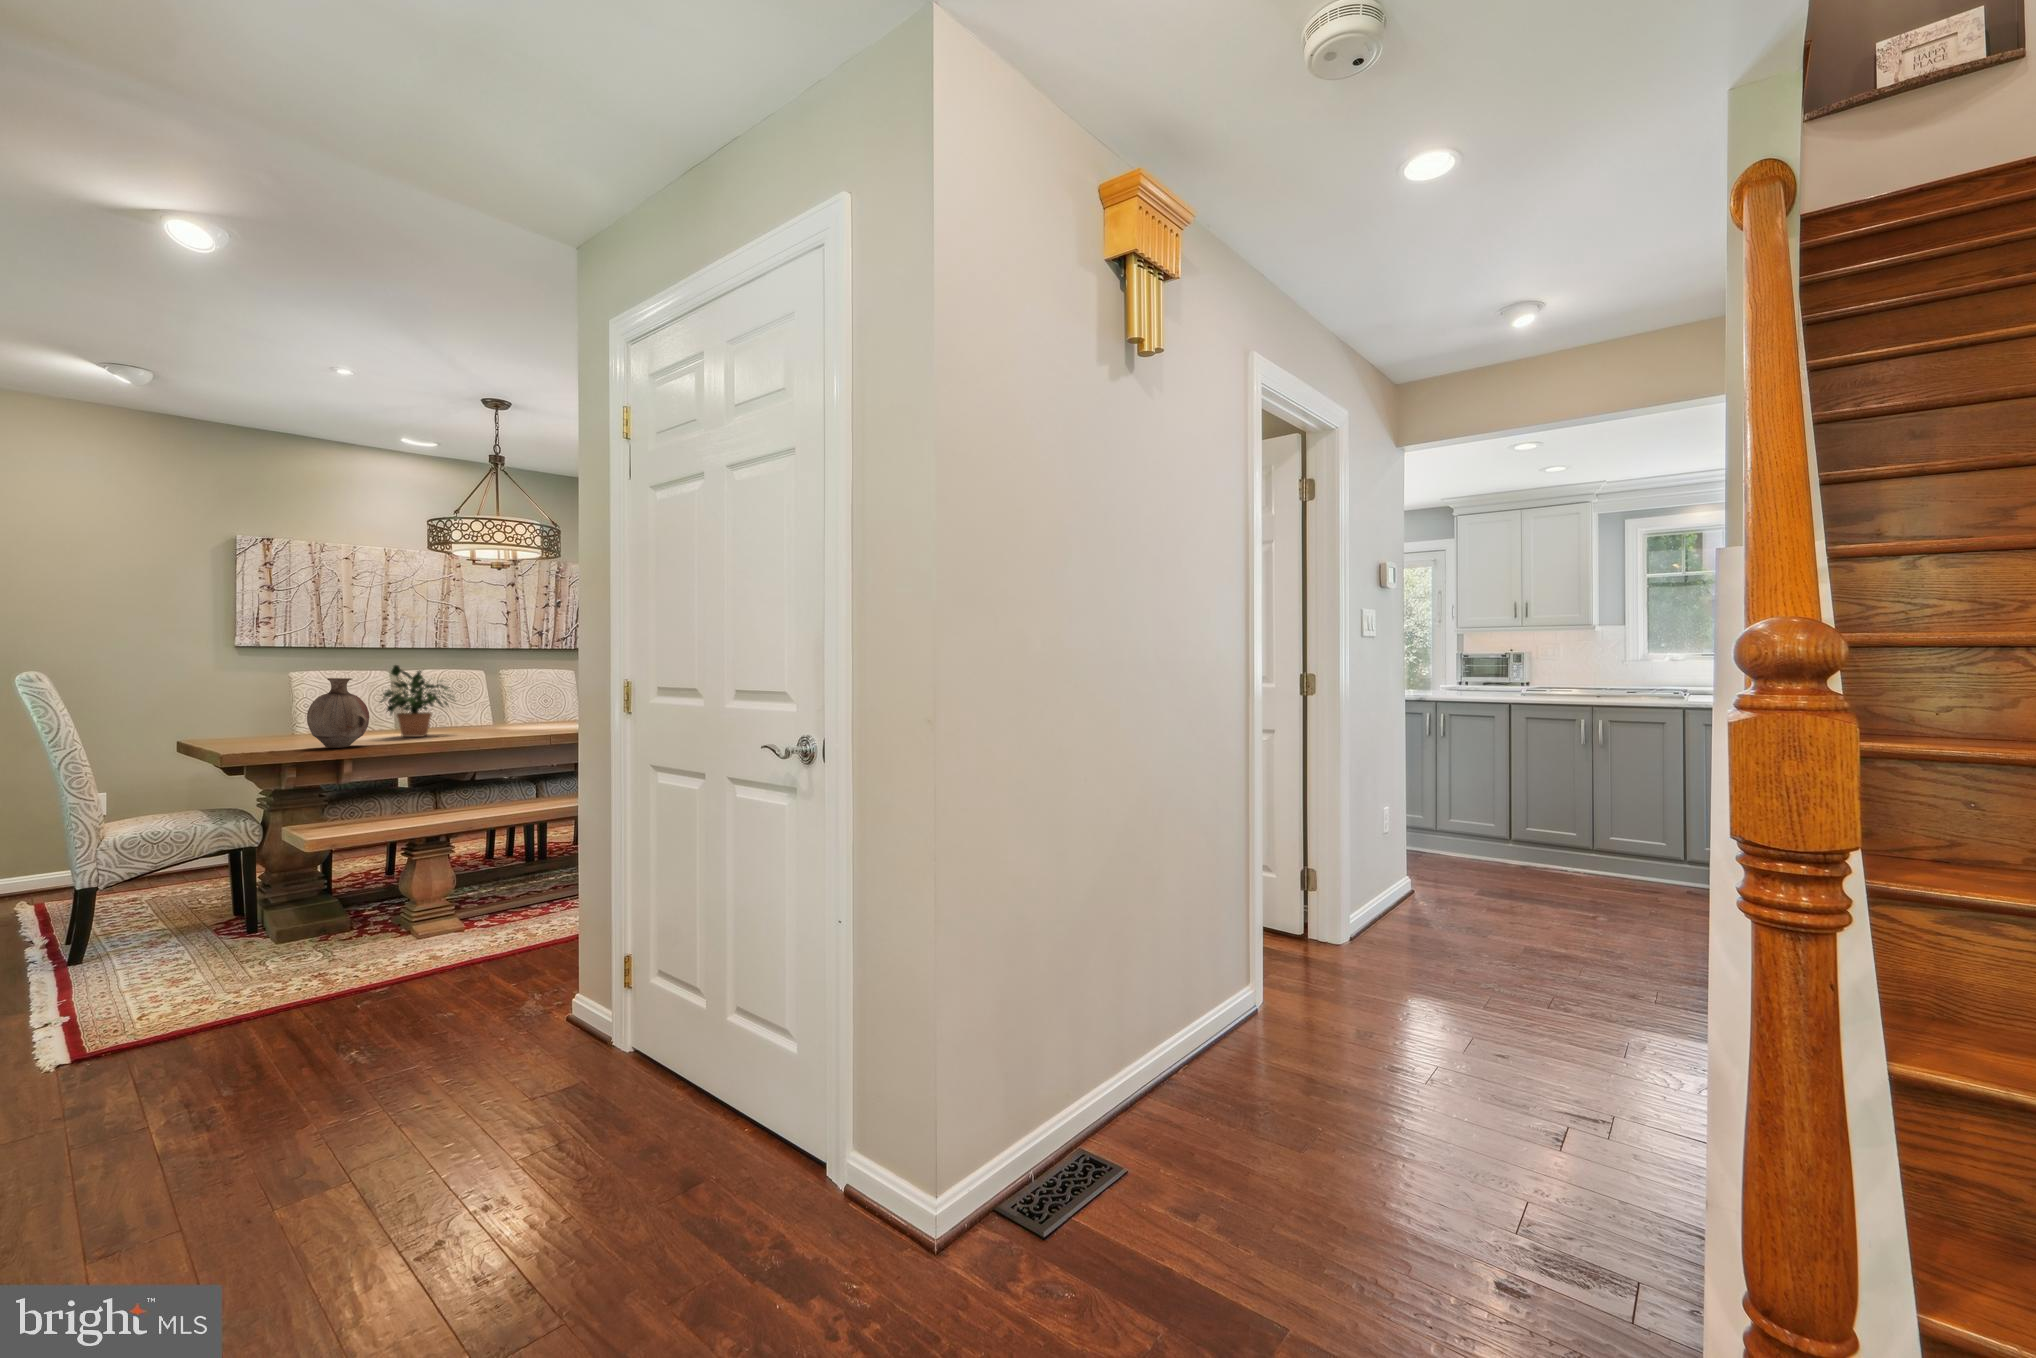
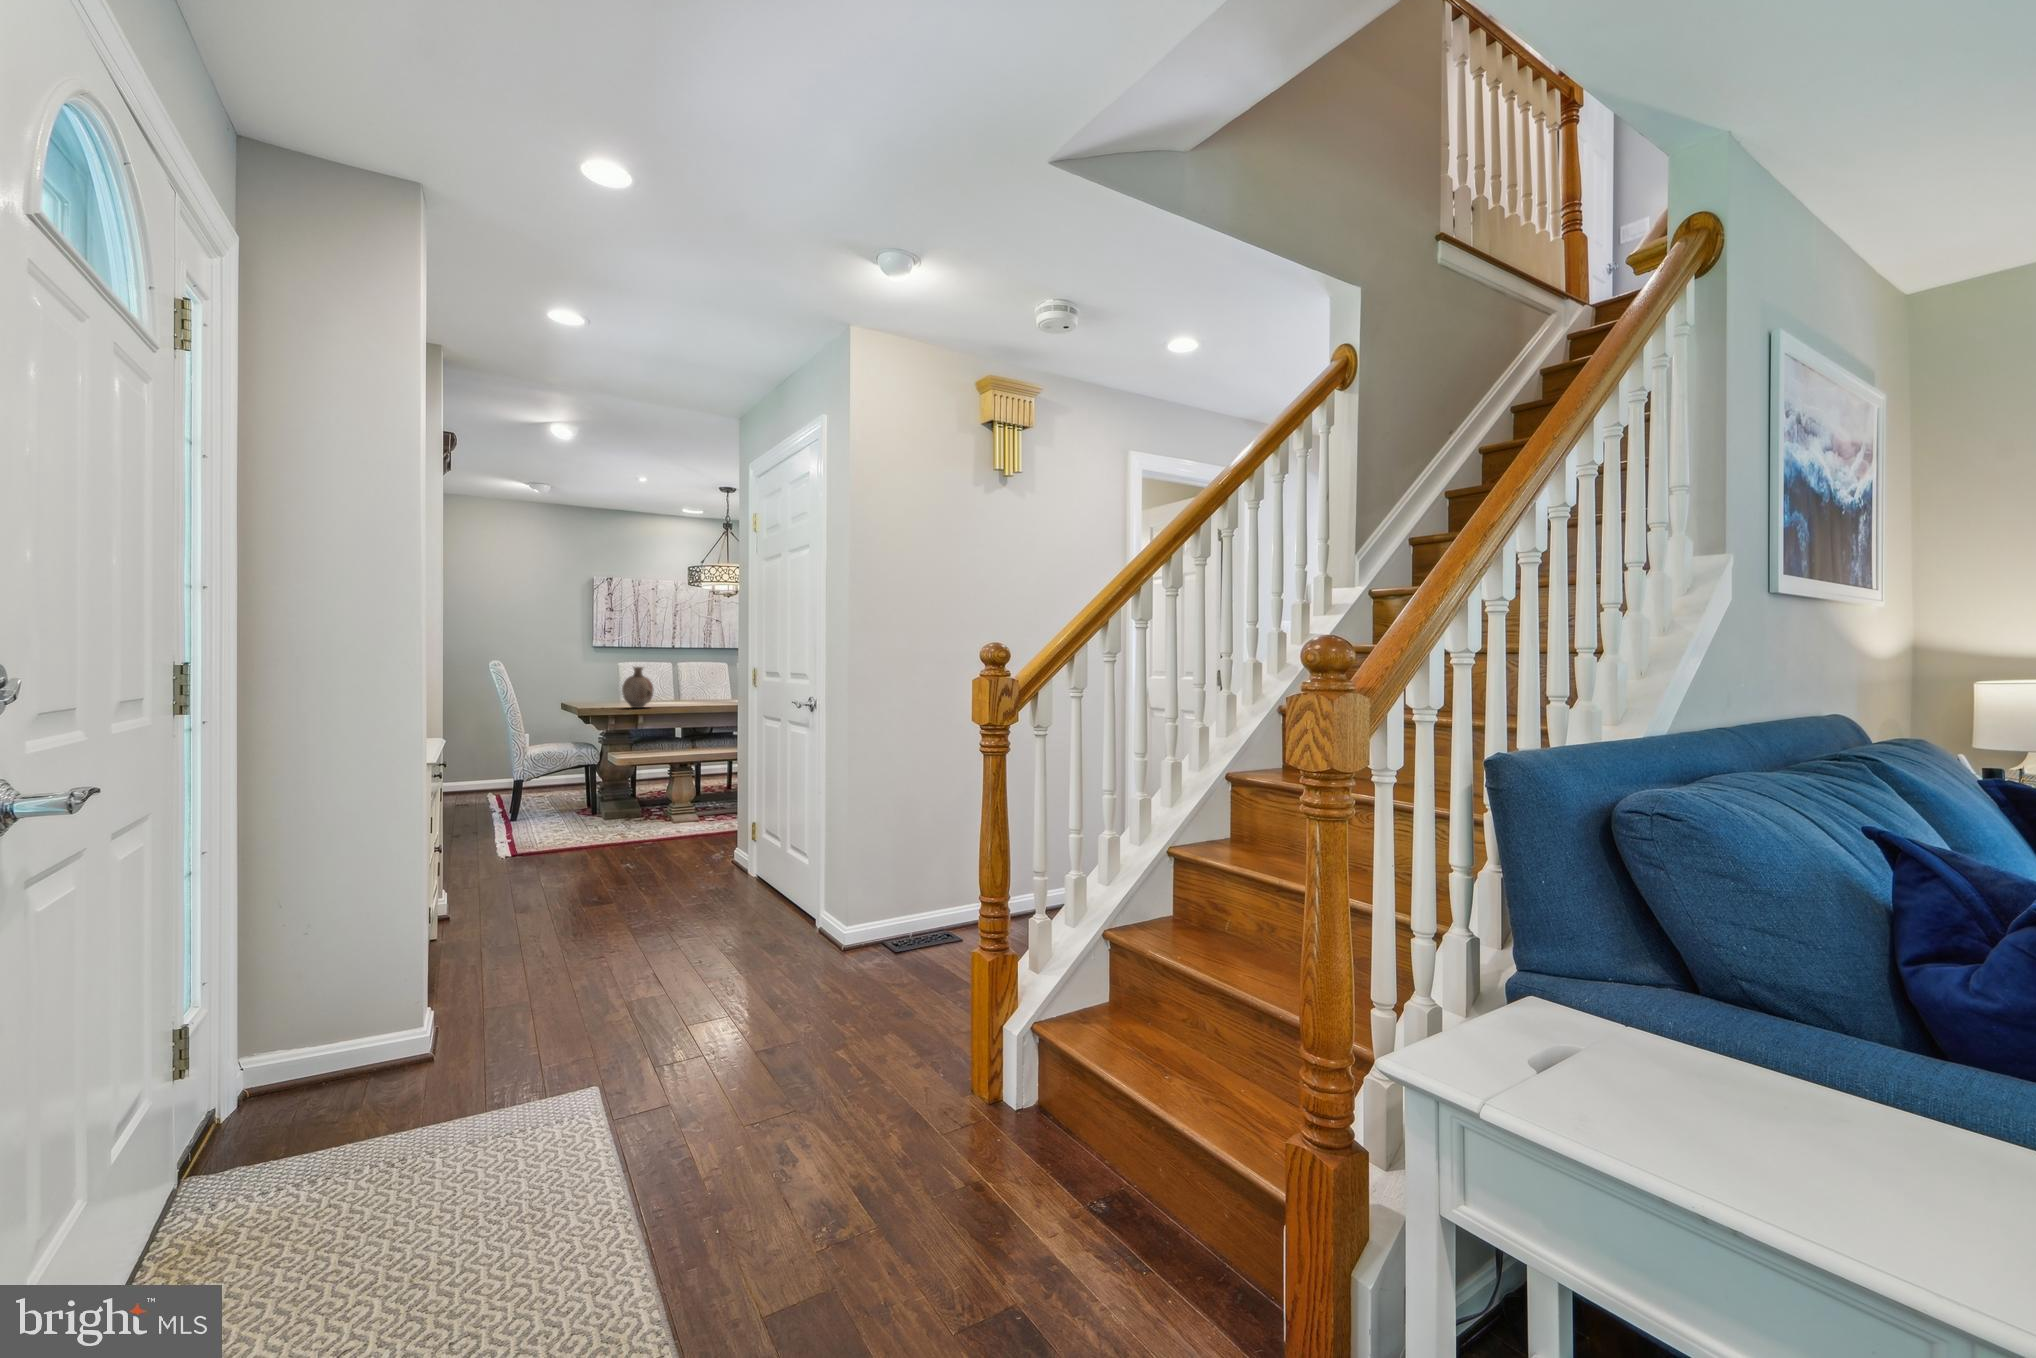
potted plant: present [381,665,454,737] -> none [661,659,706,704]

